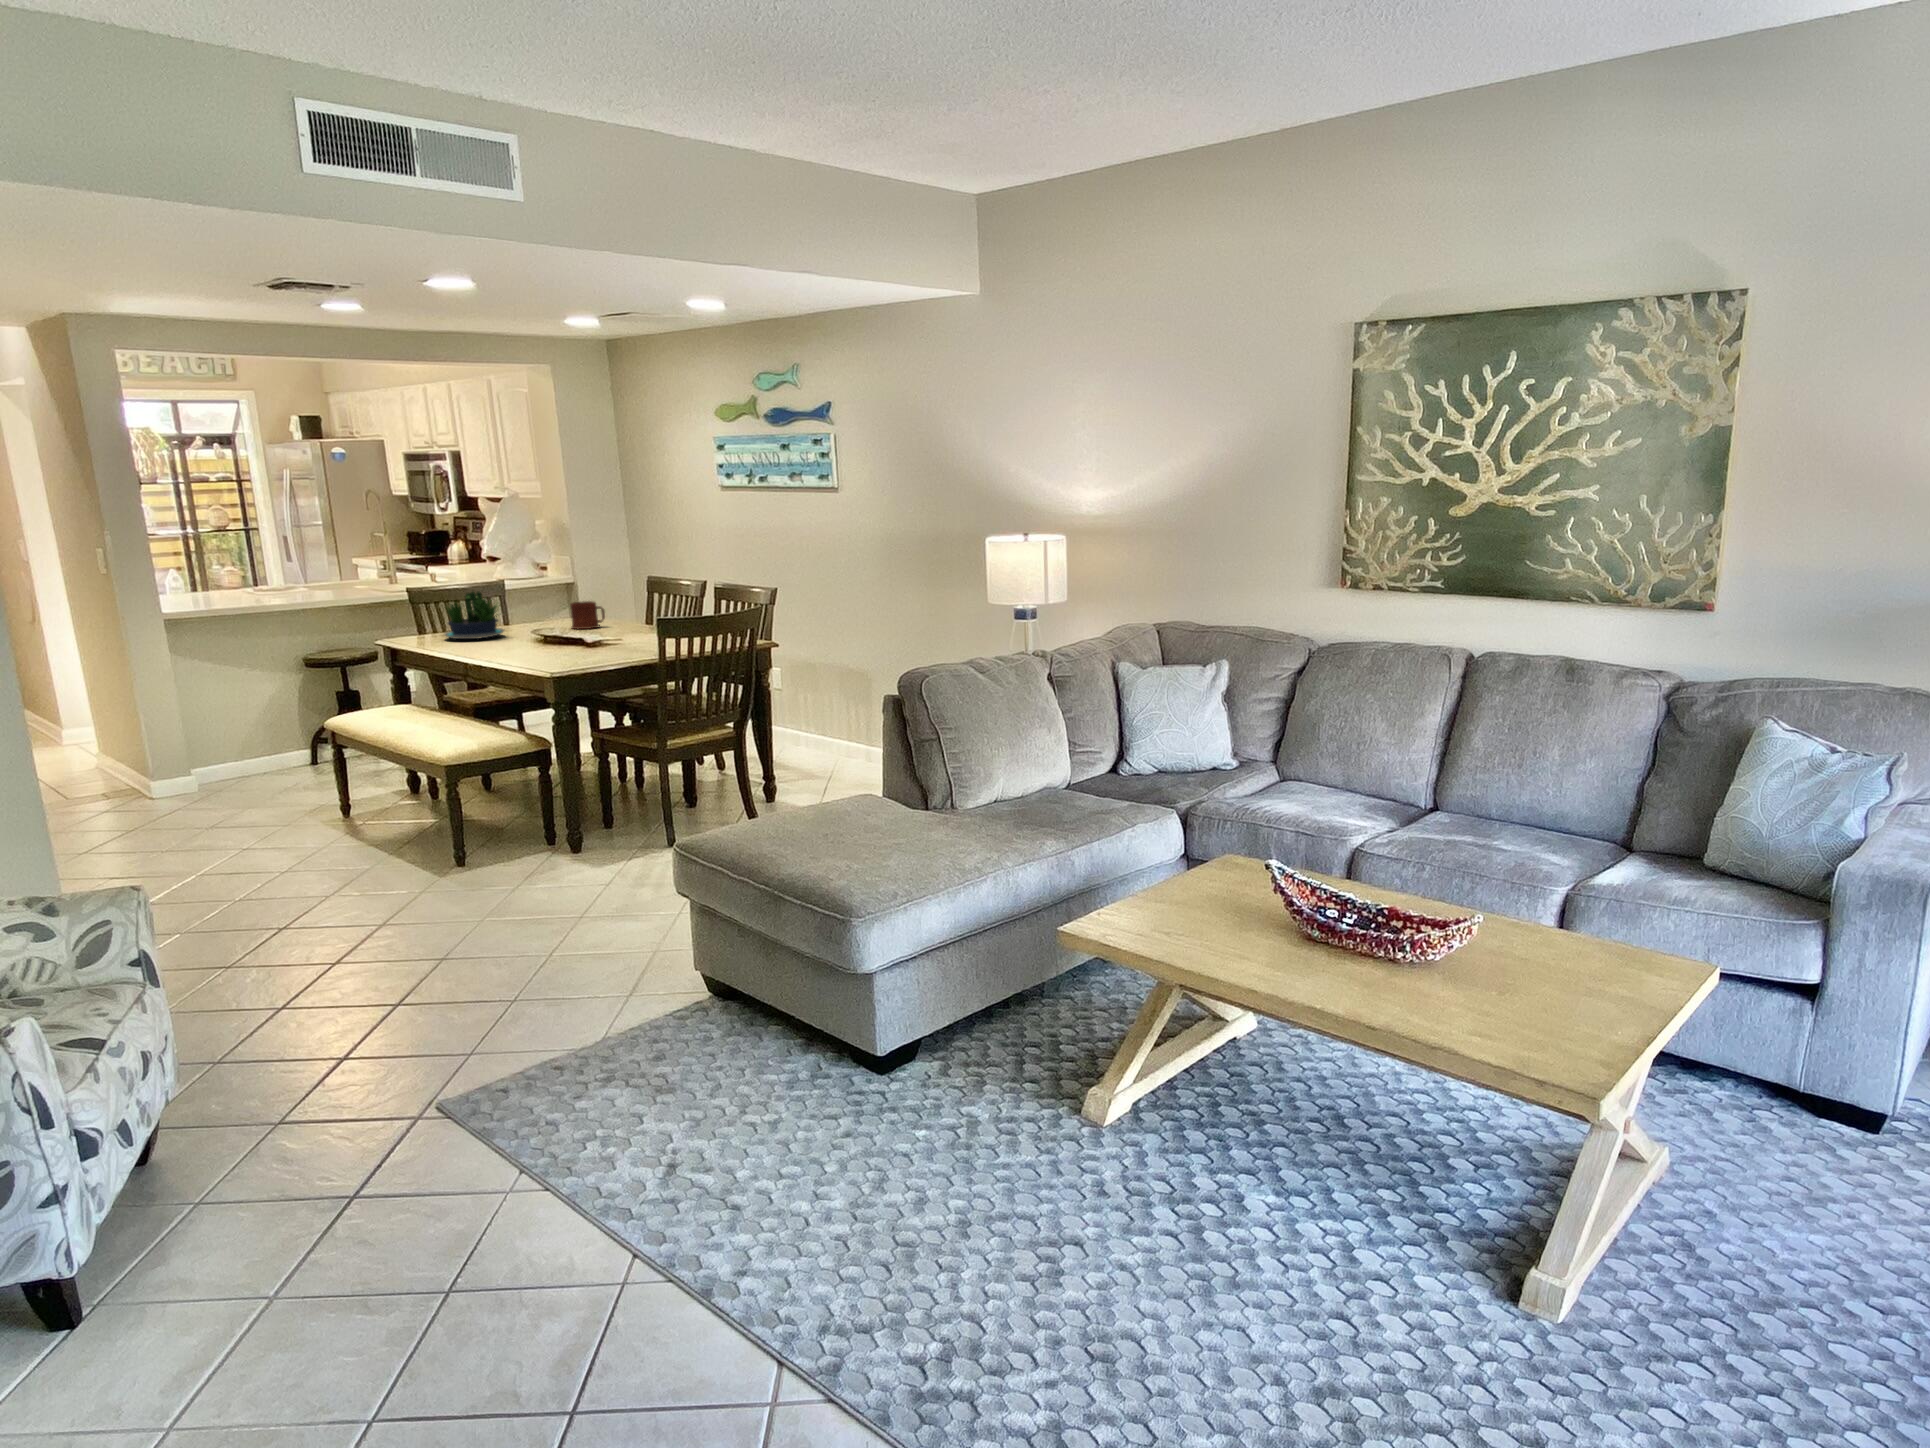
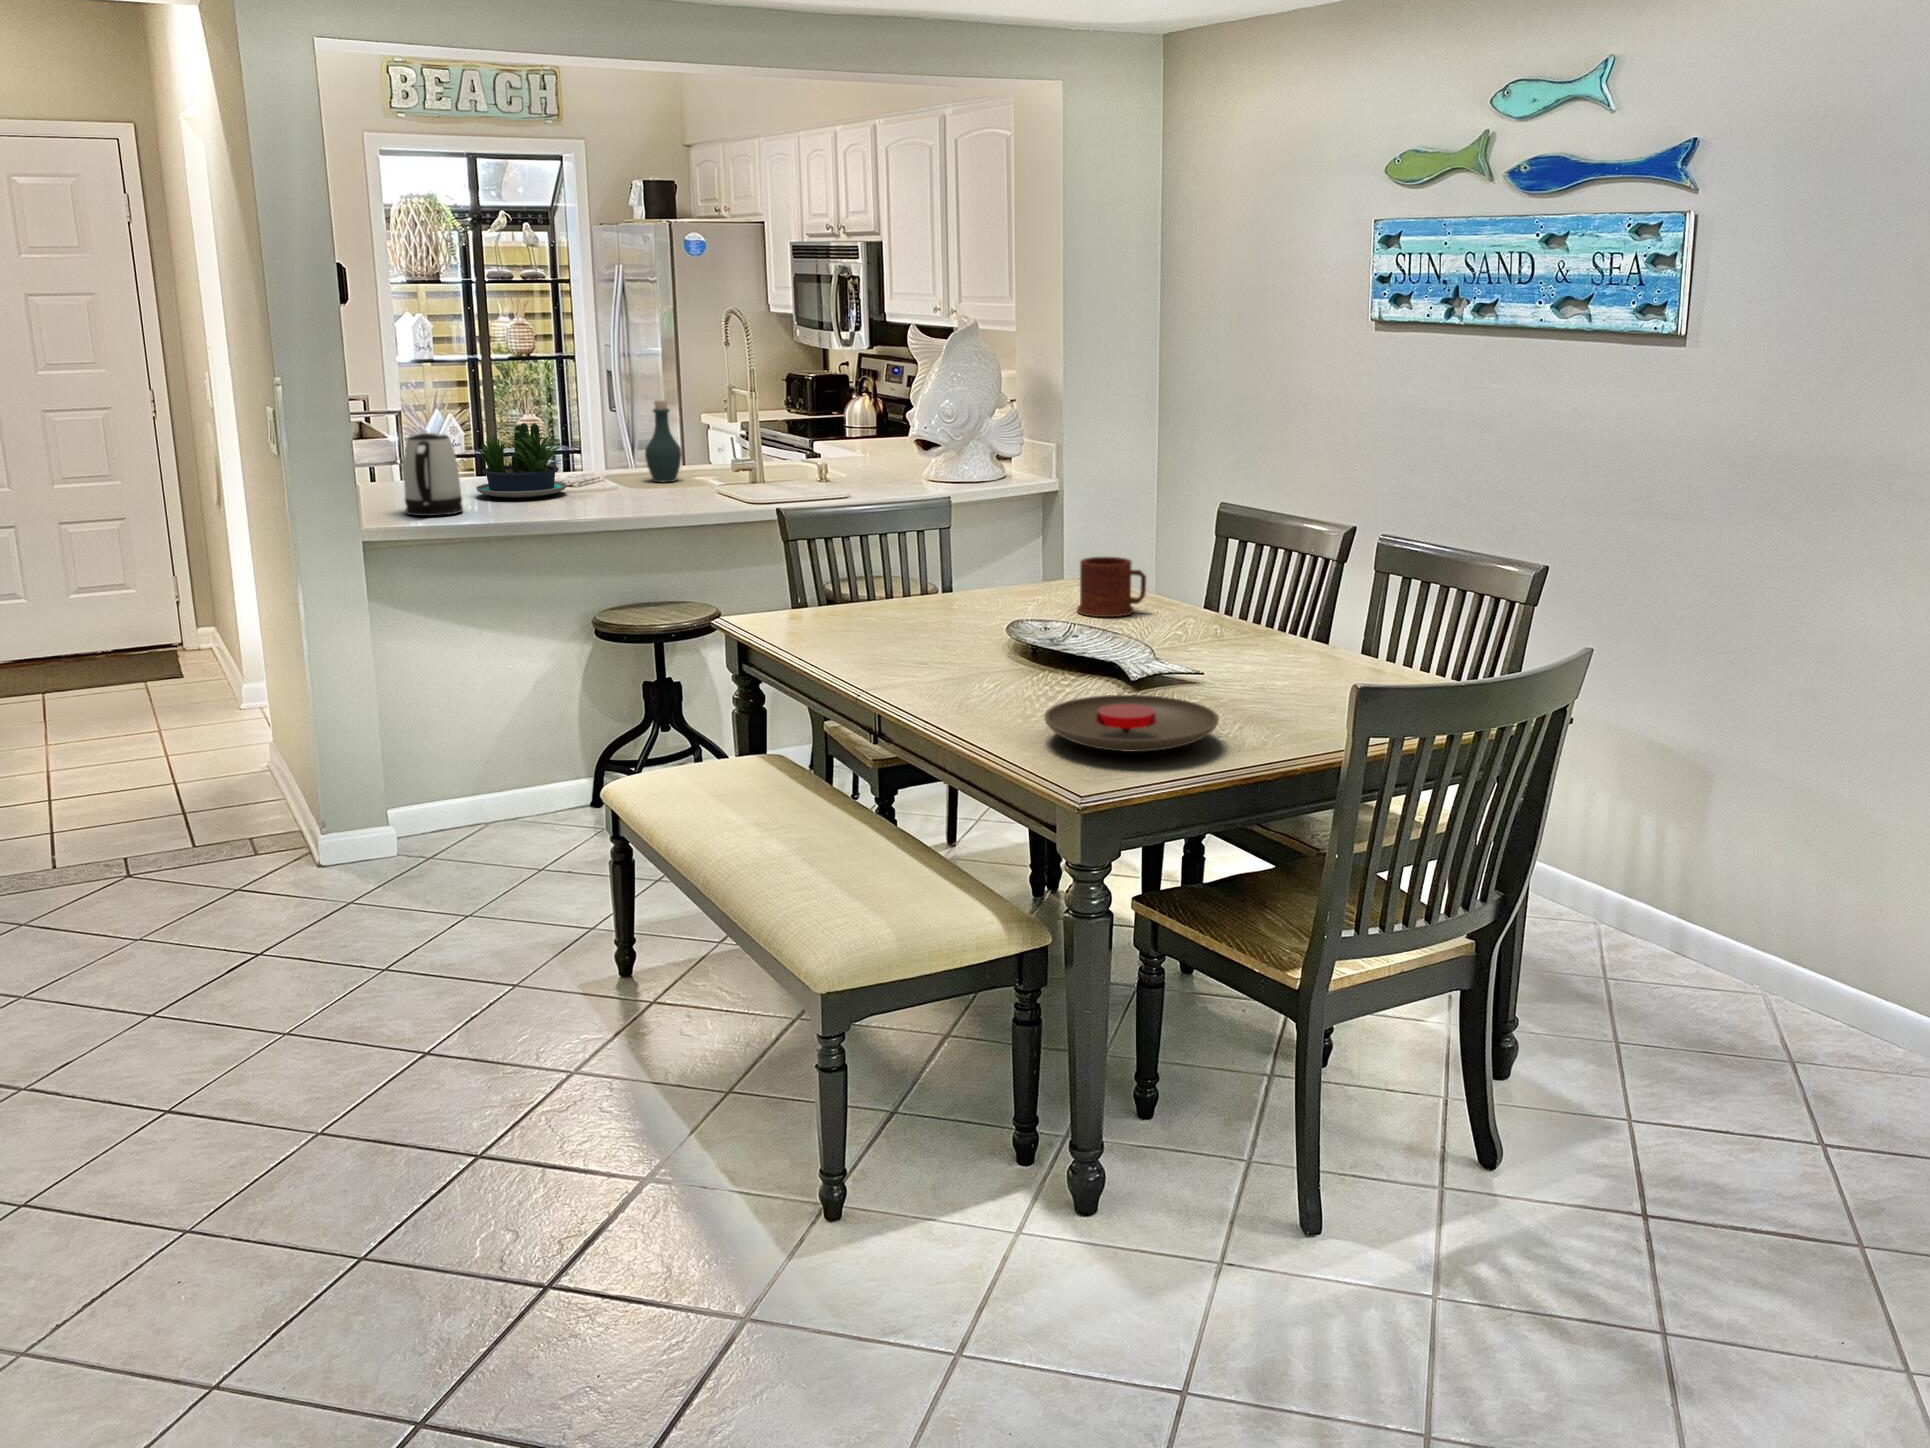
bottle: none [323,542,346,588] -> present [645,400,682,482]
kettle: none [175,561,215,607] -> present [404,433,463,516]
potted plant: present [445,592,504,639] -> present [477,423,567,498]
plate: none [540,645,618,662] -> present [1044,695,1219,752]

